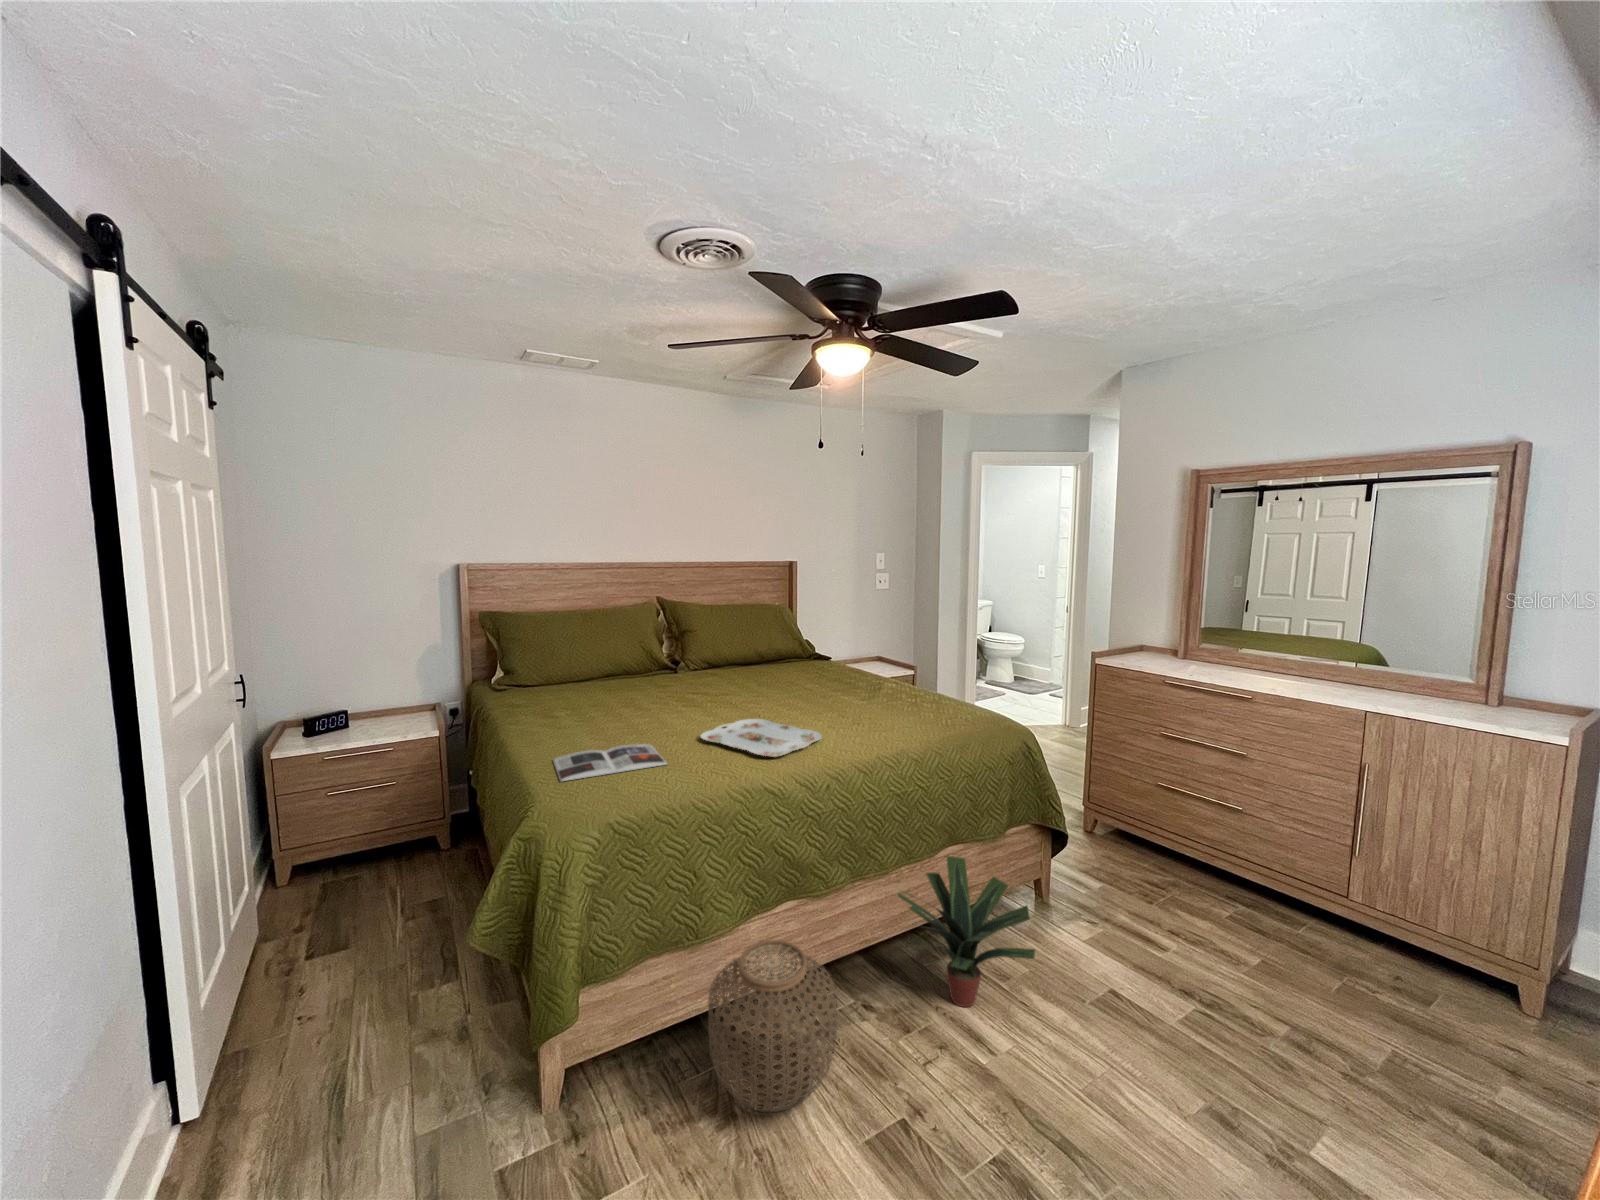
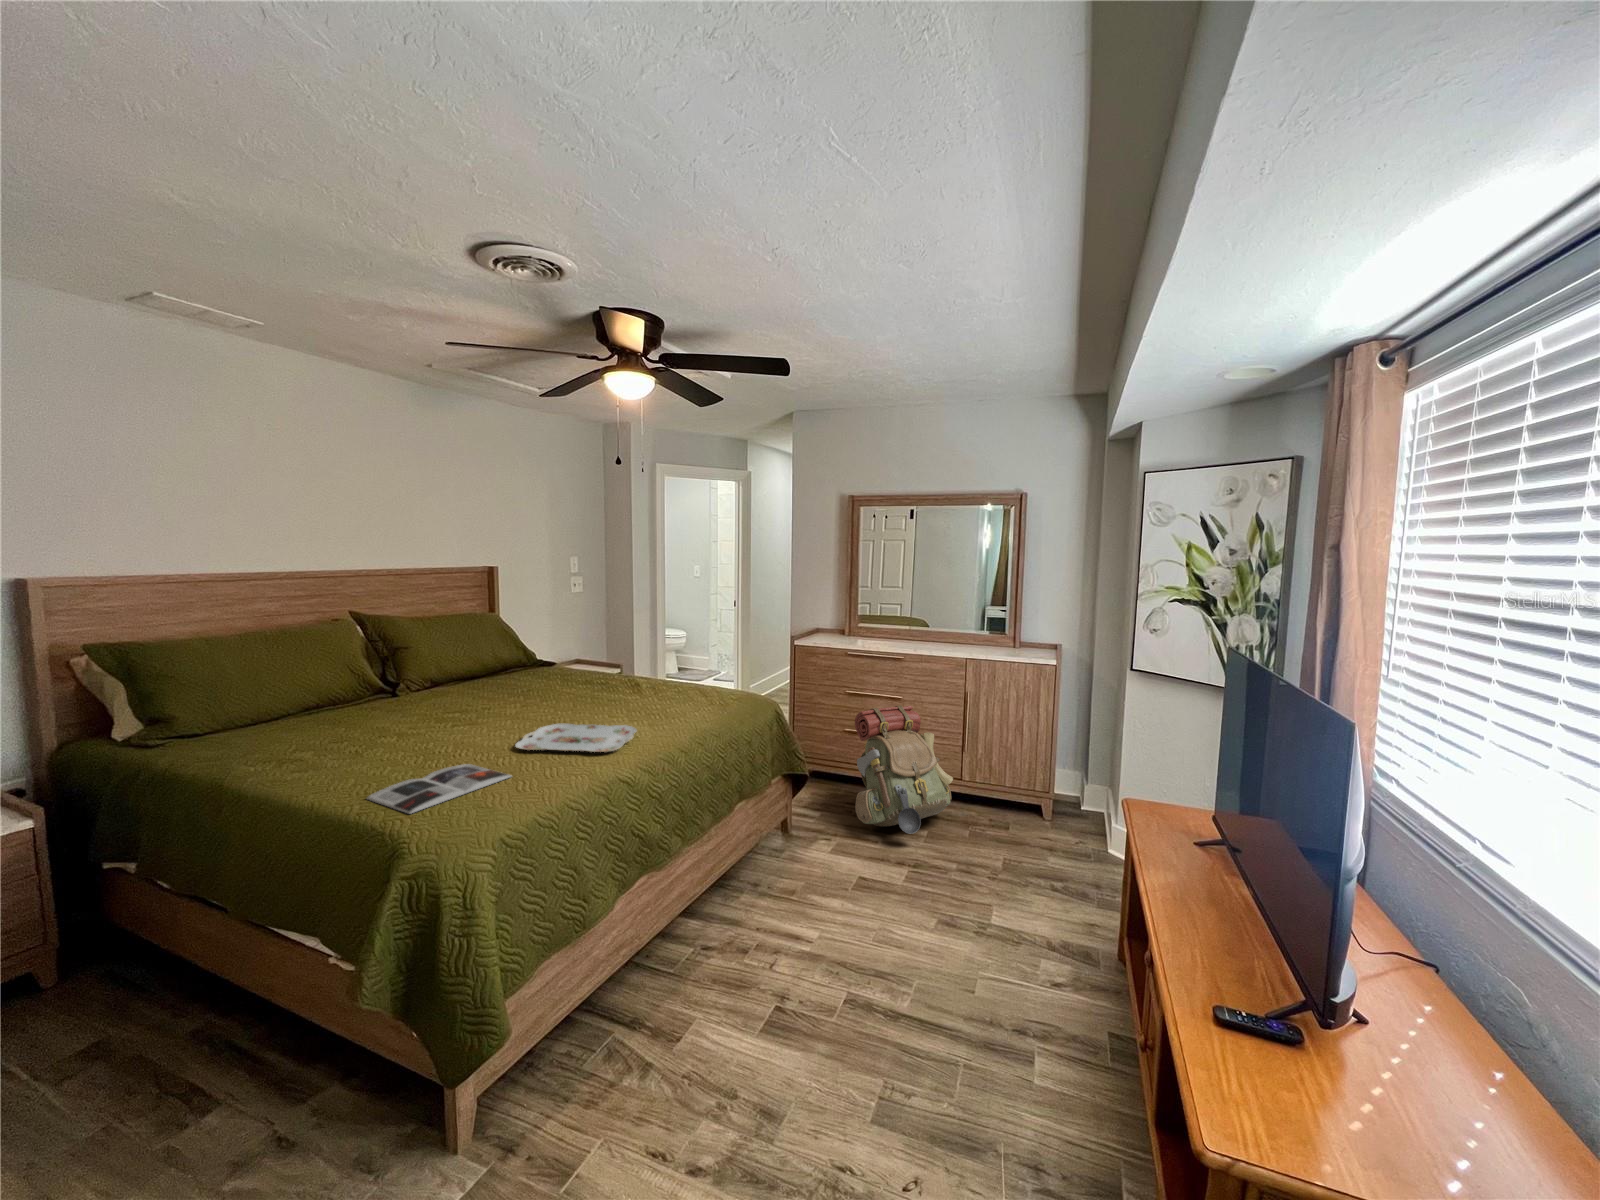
backpack: none [1141,761,1321,956] -> present [855,705,953,834]
potted plant: present [898,856,1035,1007] -> none [717,808,826,922]
woven basket: present [708,940,837,1112] -> none [608,904,723,1053]

